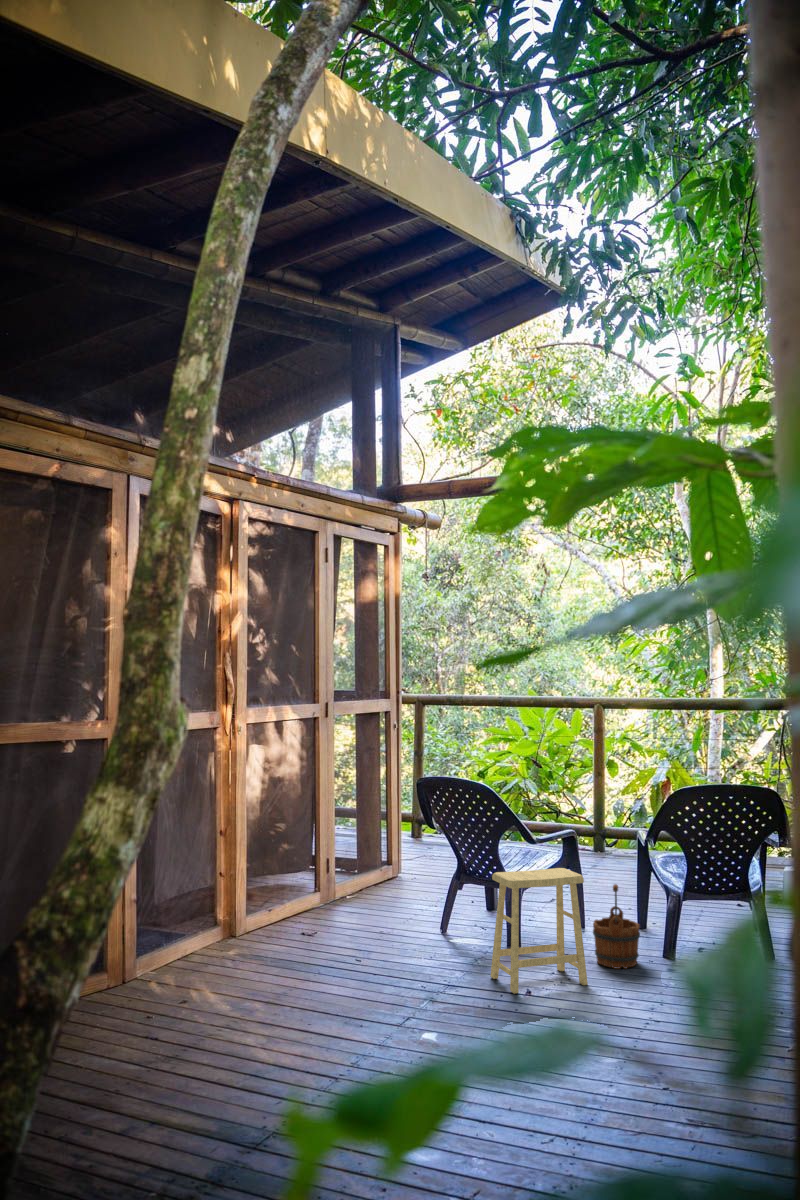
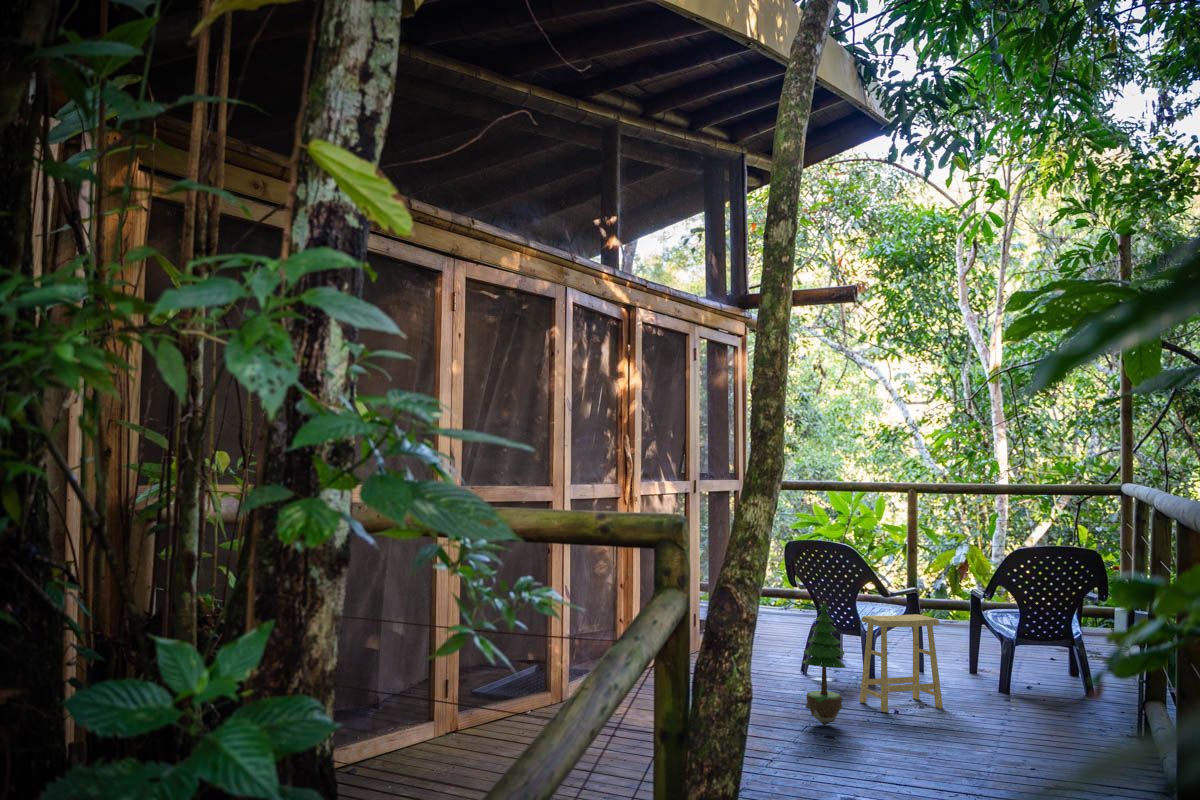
potted tree: none [402,861,457,1018] -> present [802,601,845,725]
wooden bucket: present [593,884,640,969] -> none [941,630,981,699]

